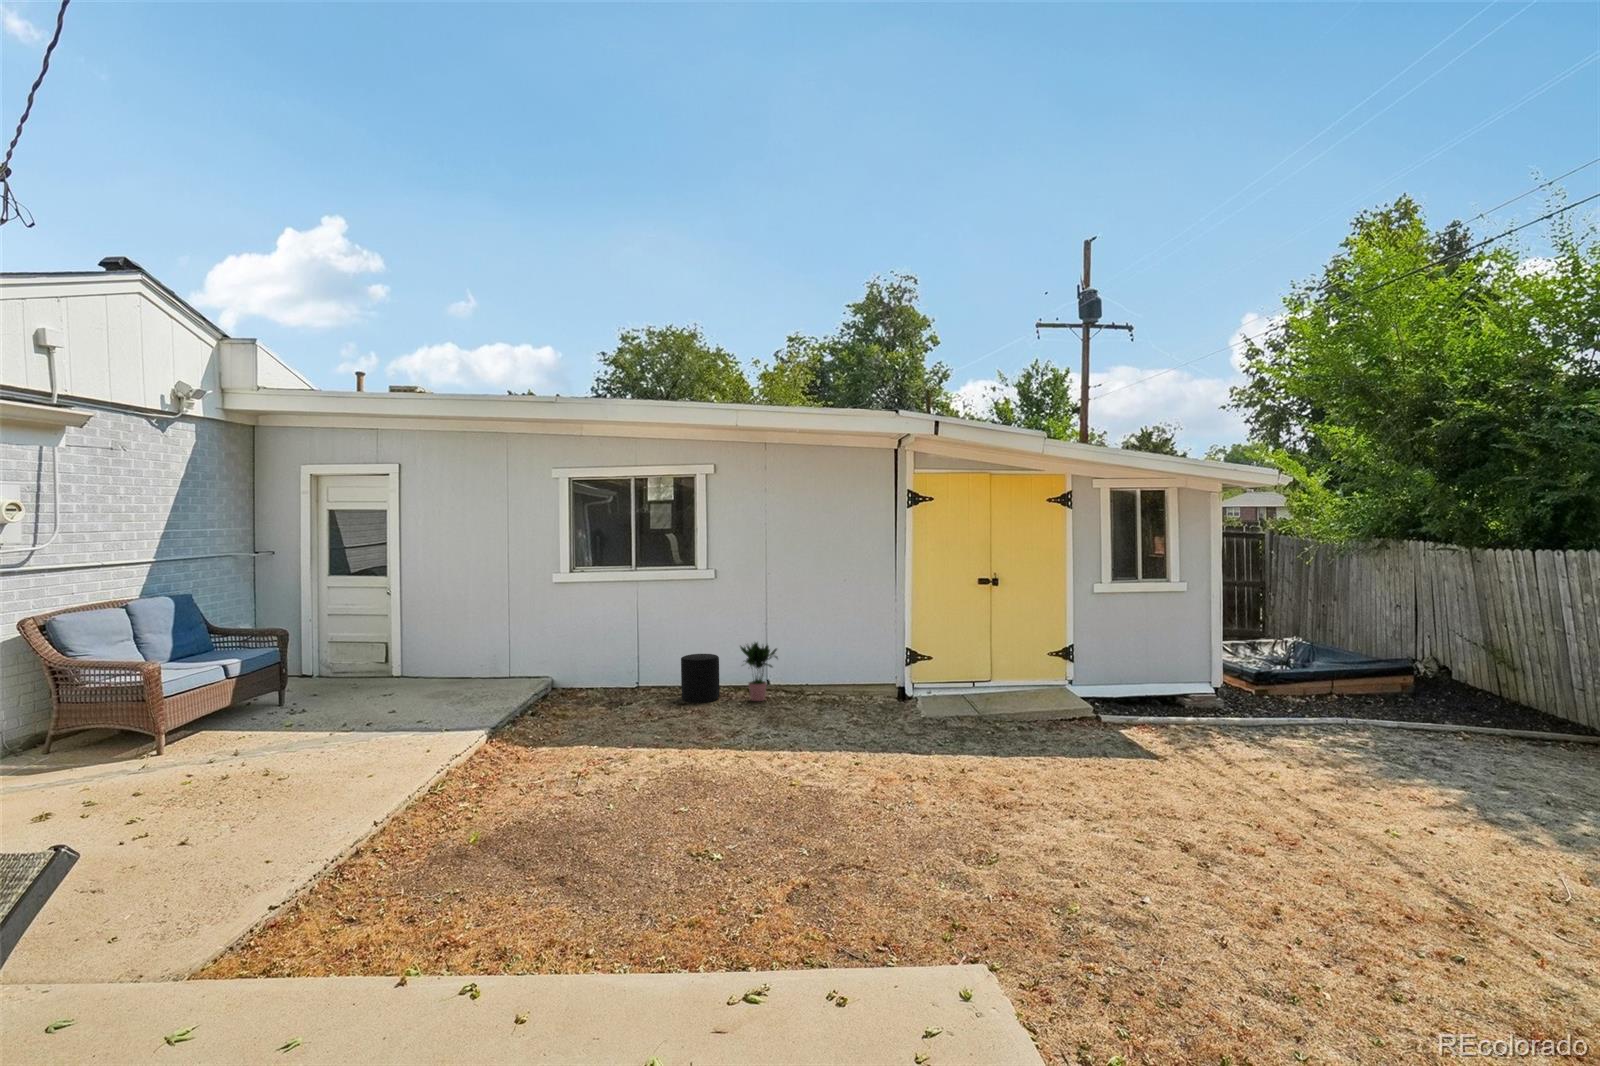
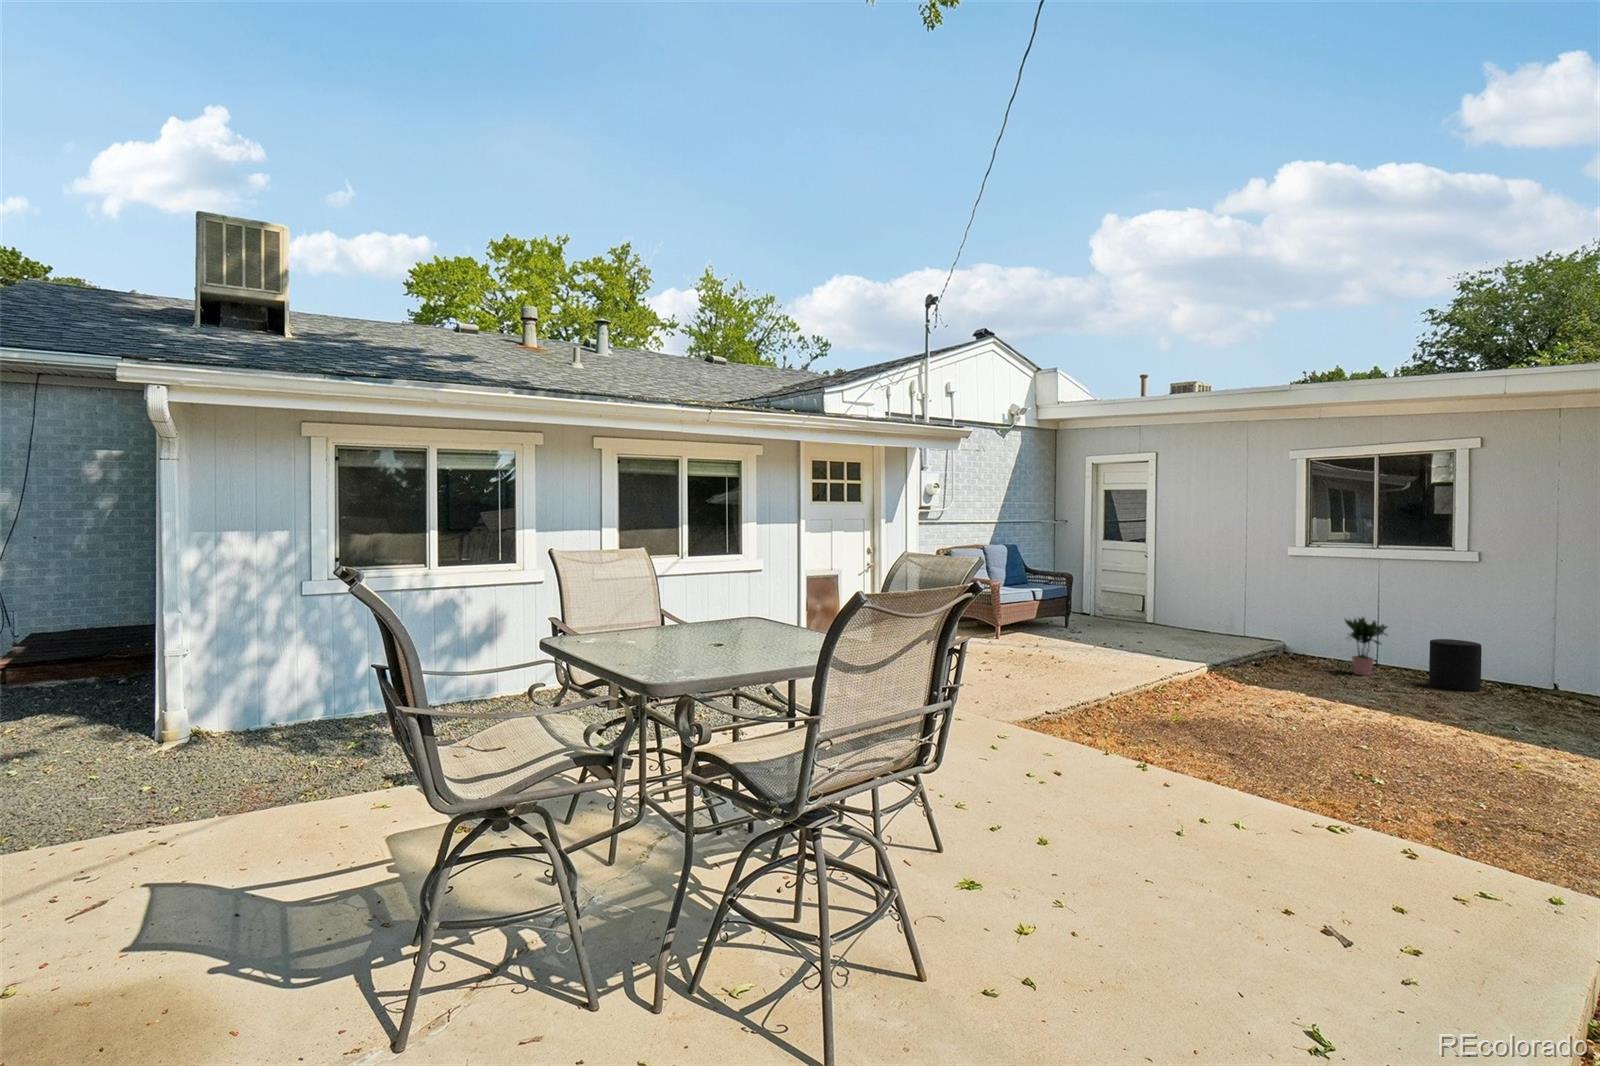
potted plant: present [740,642,777,701] -> present [1345,618,1387,676]

